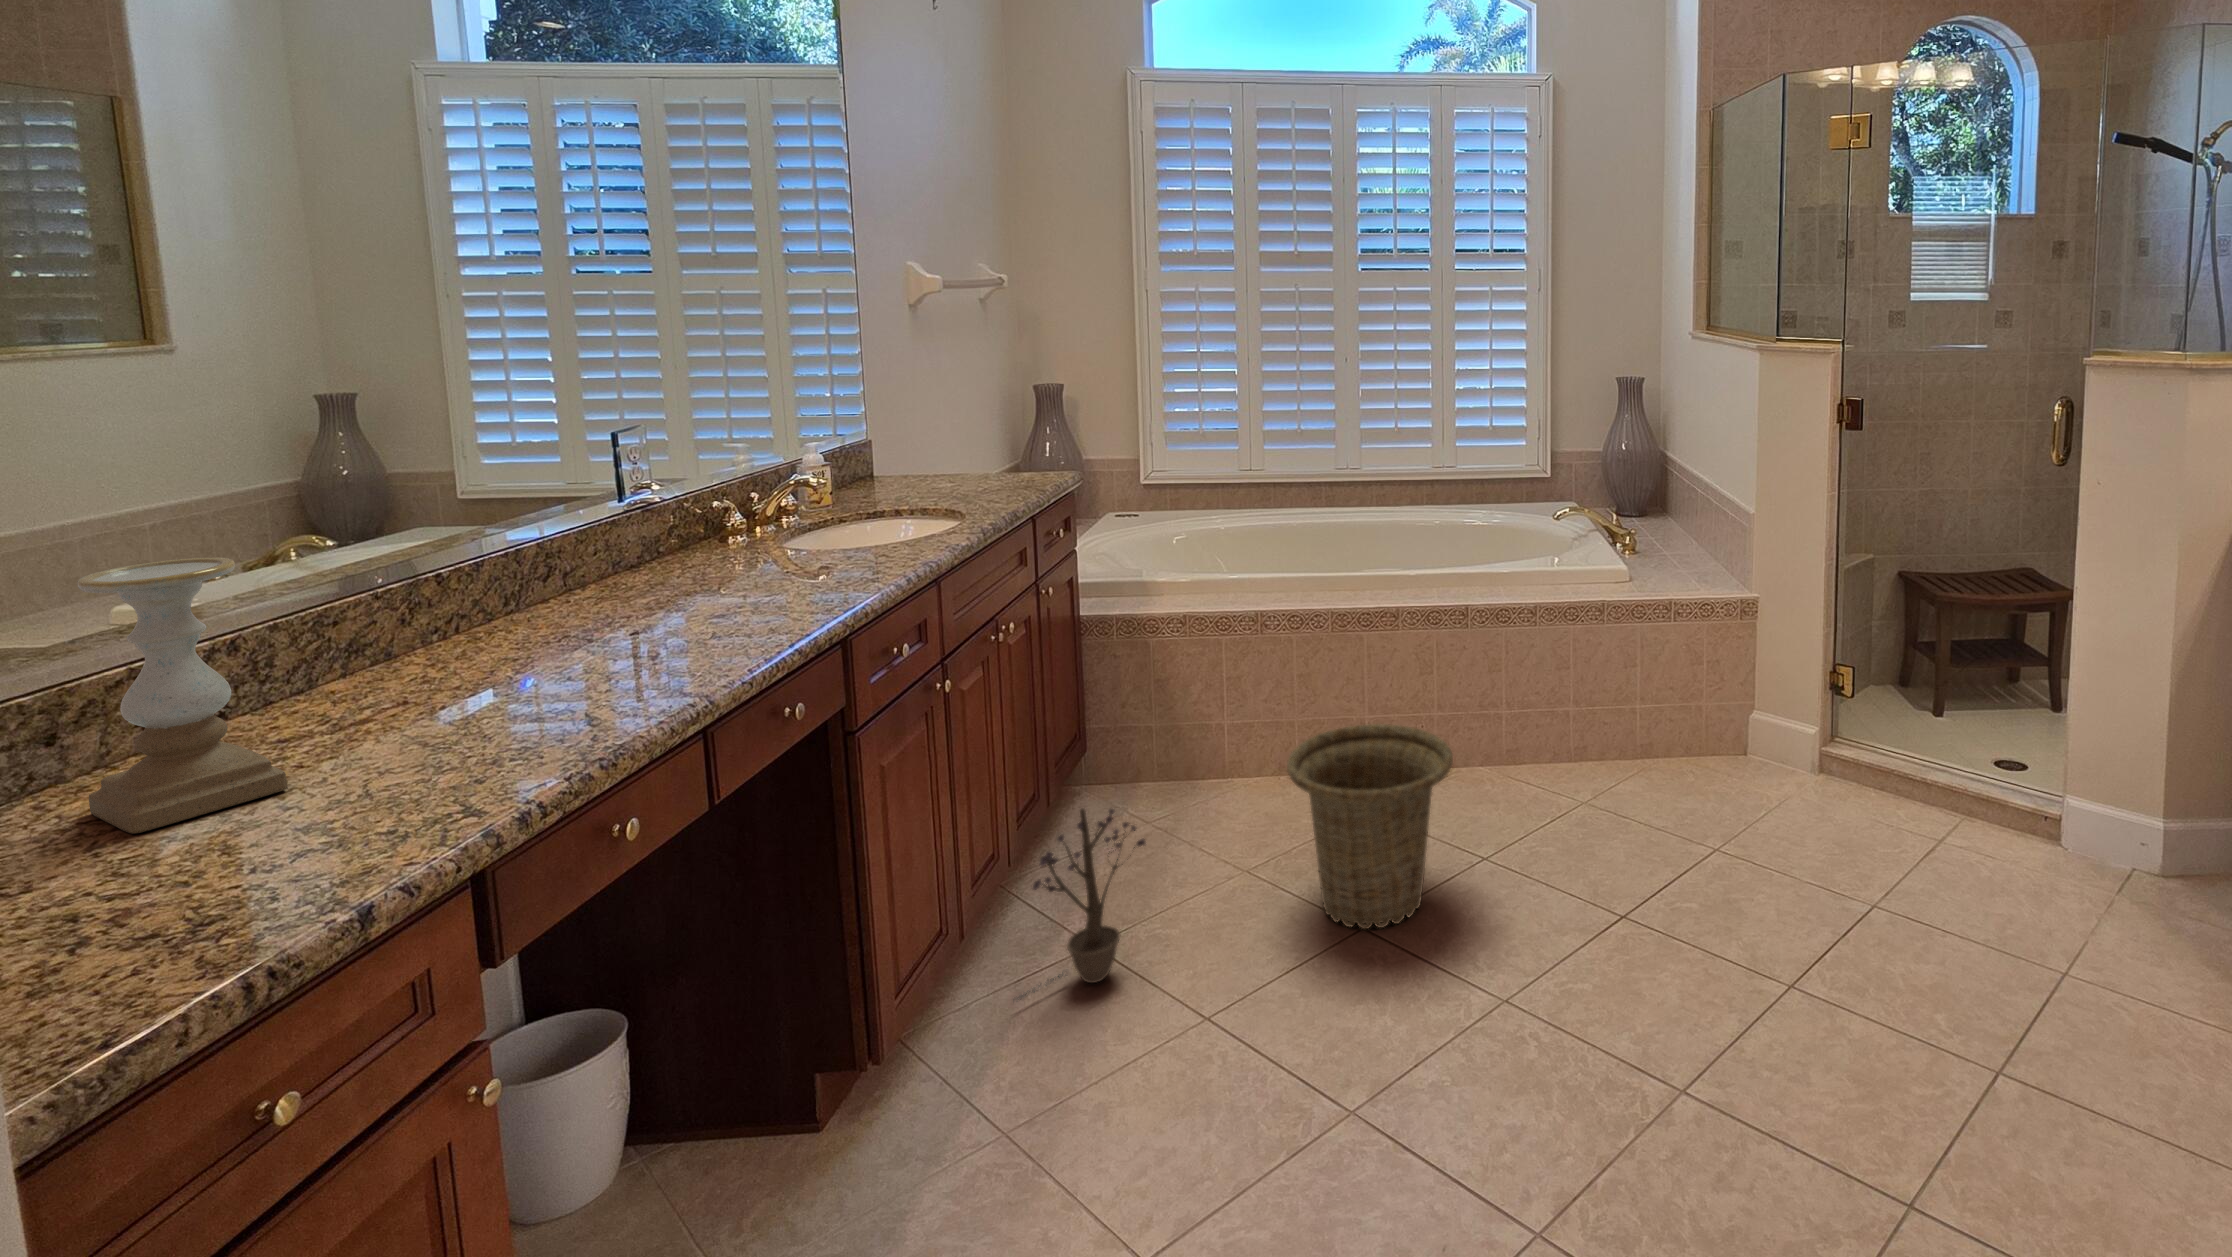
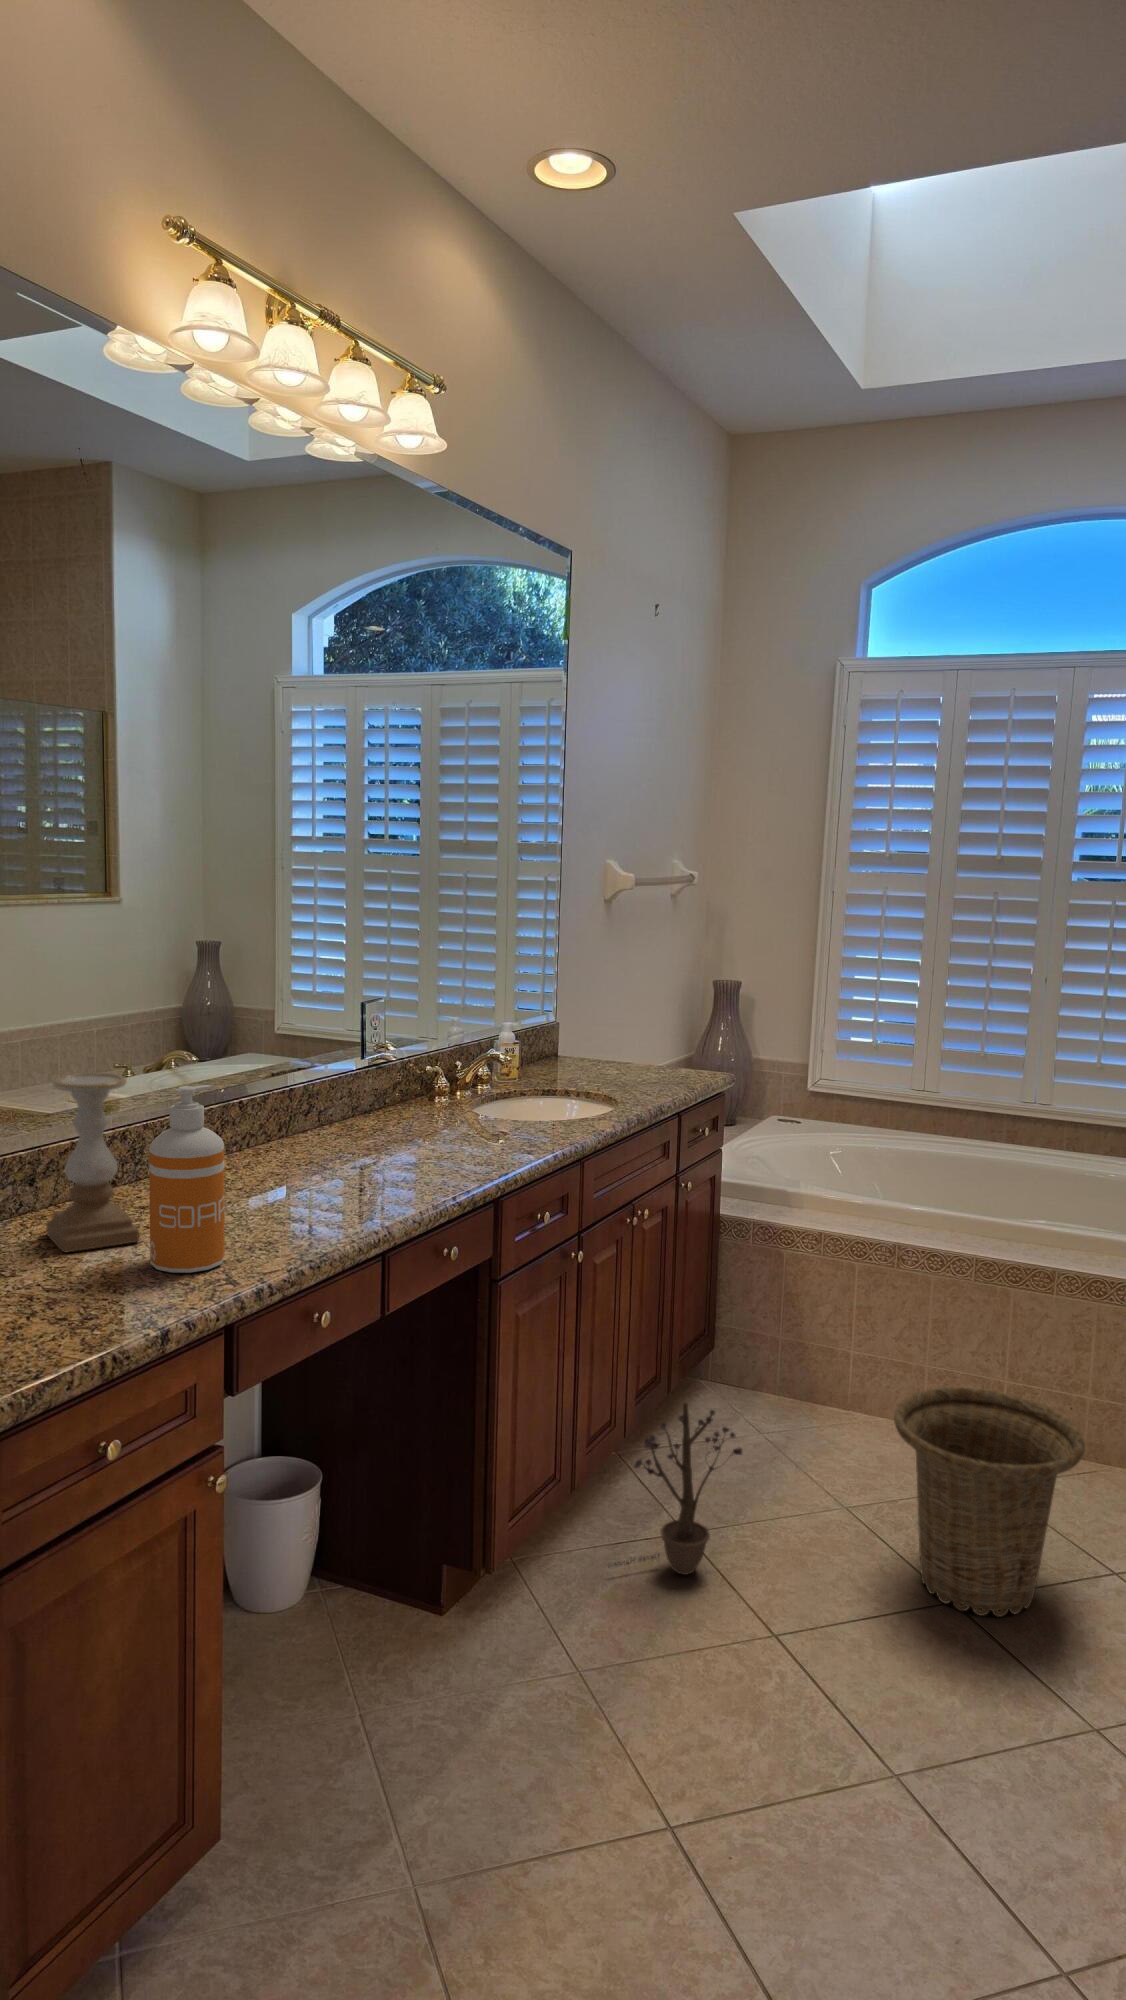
soap dispenser: none [296,551,454,822] -> present [149,1085,225,1273]

